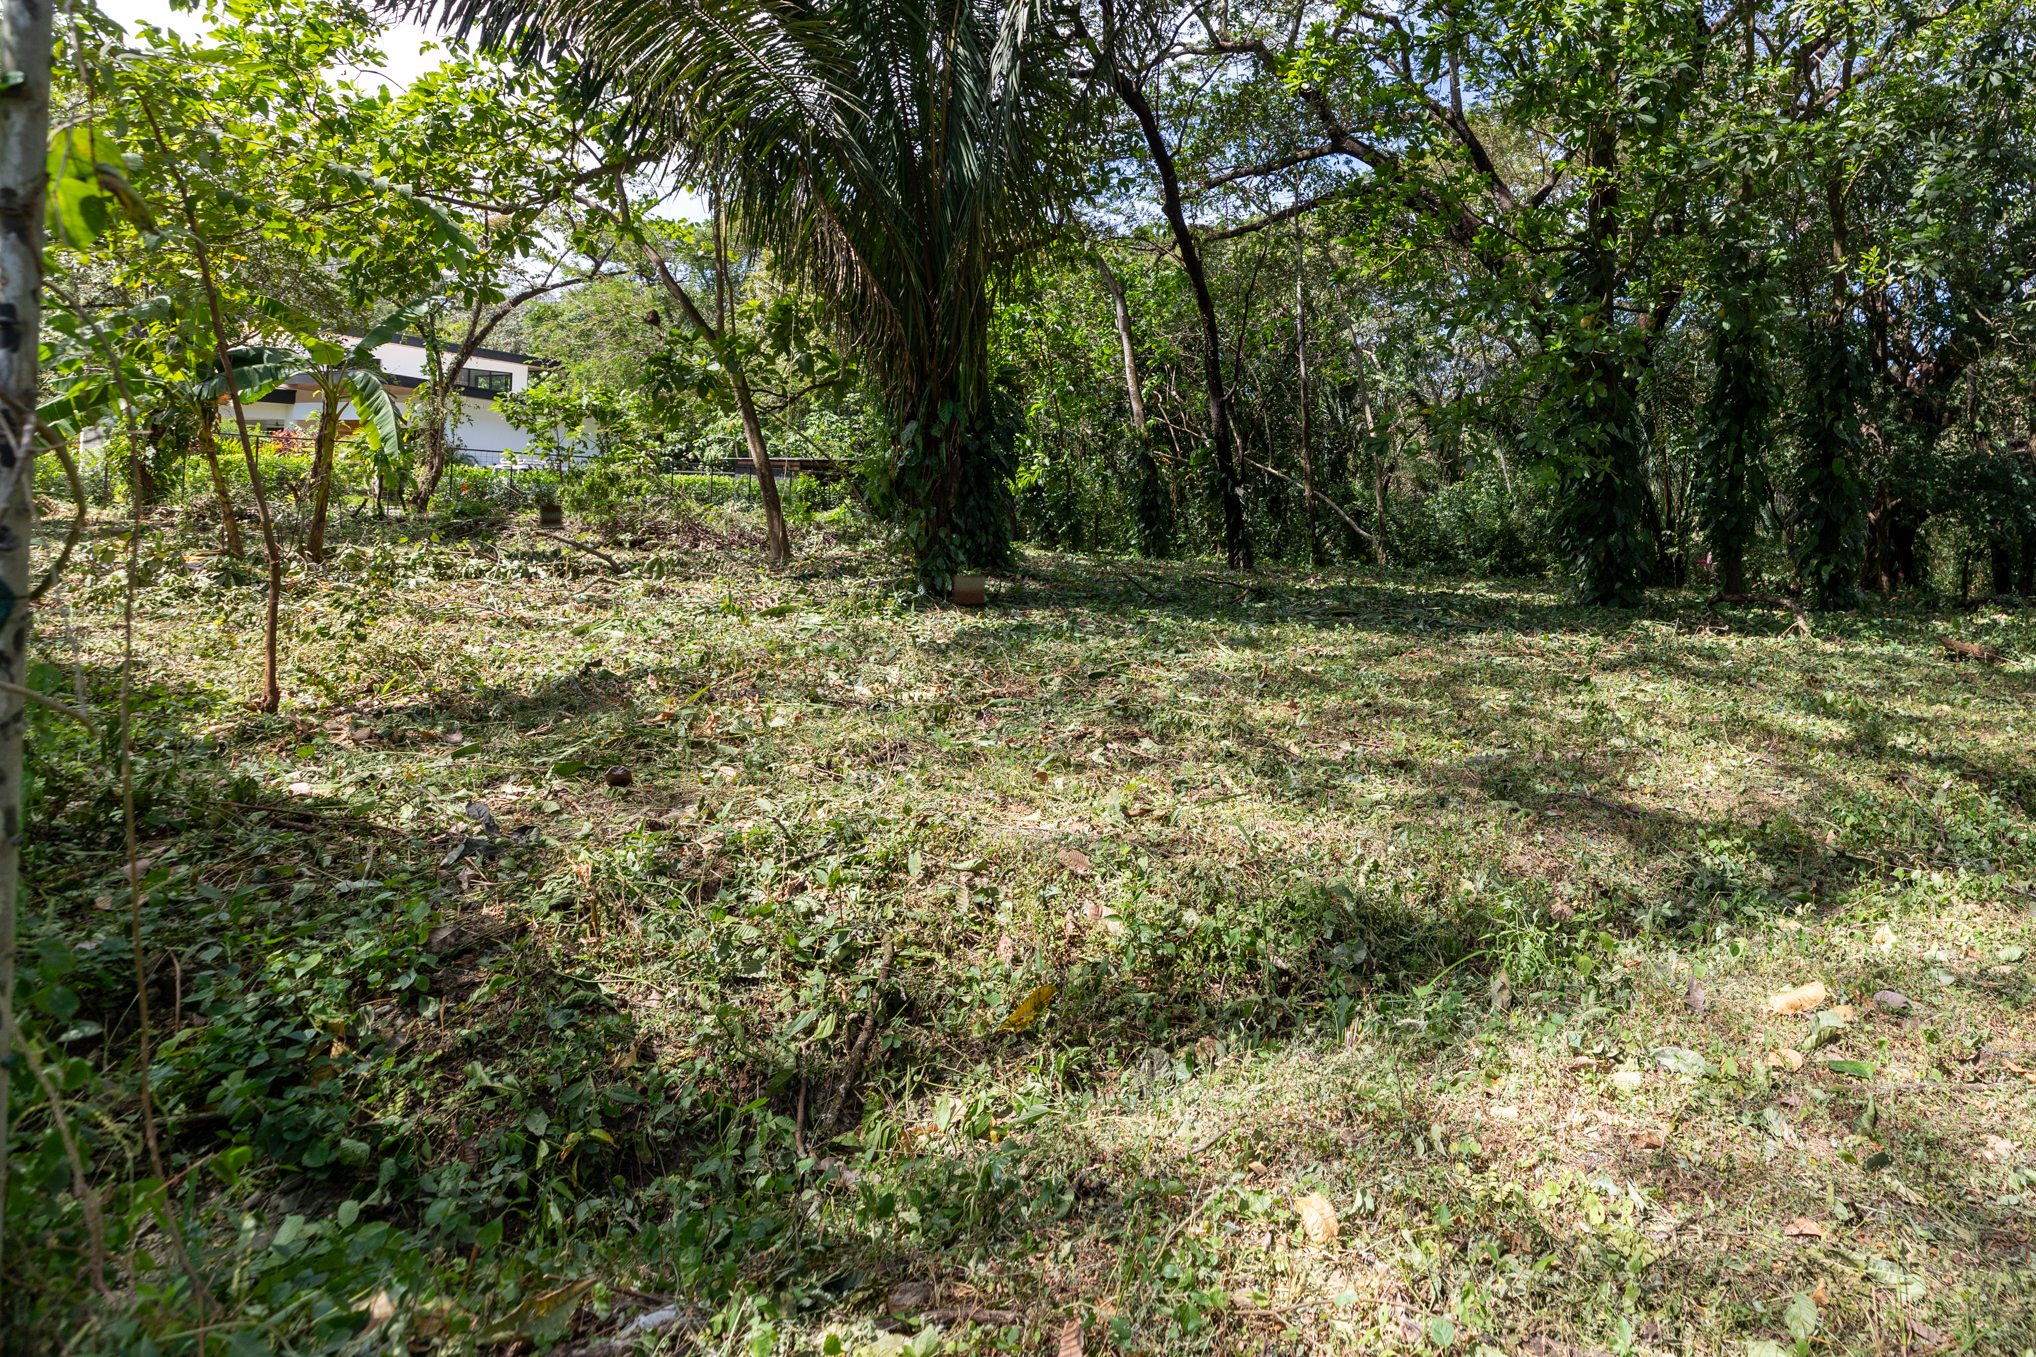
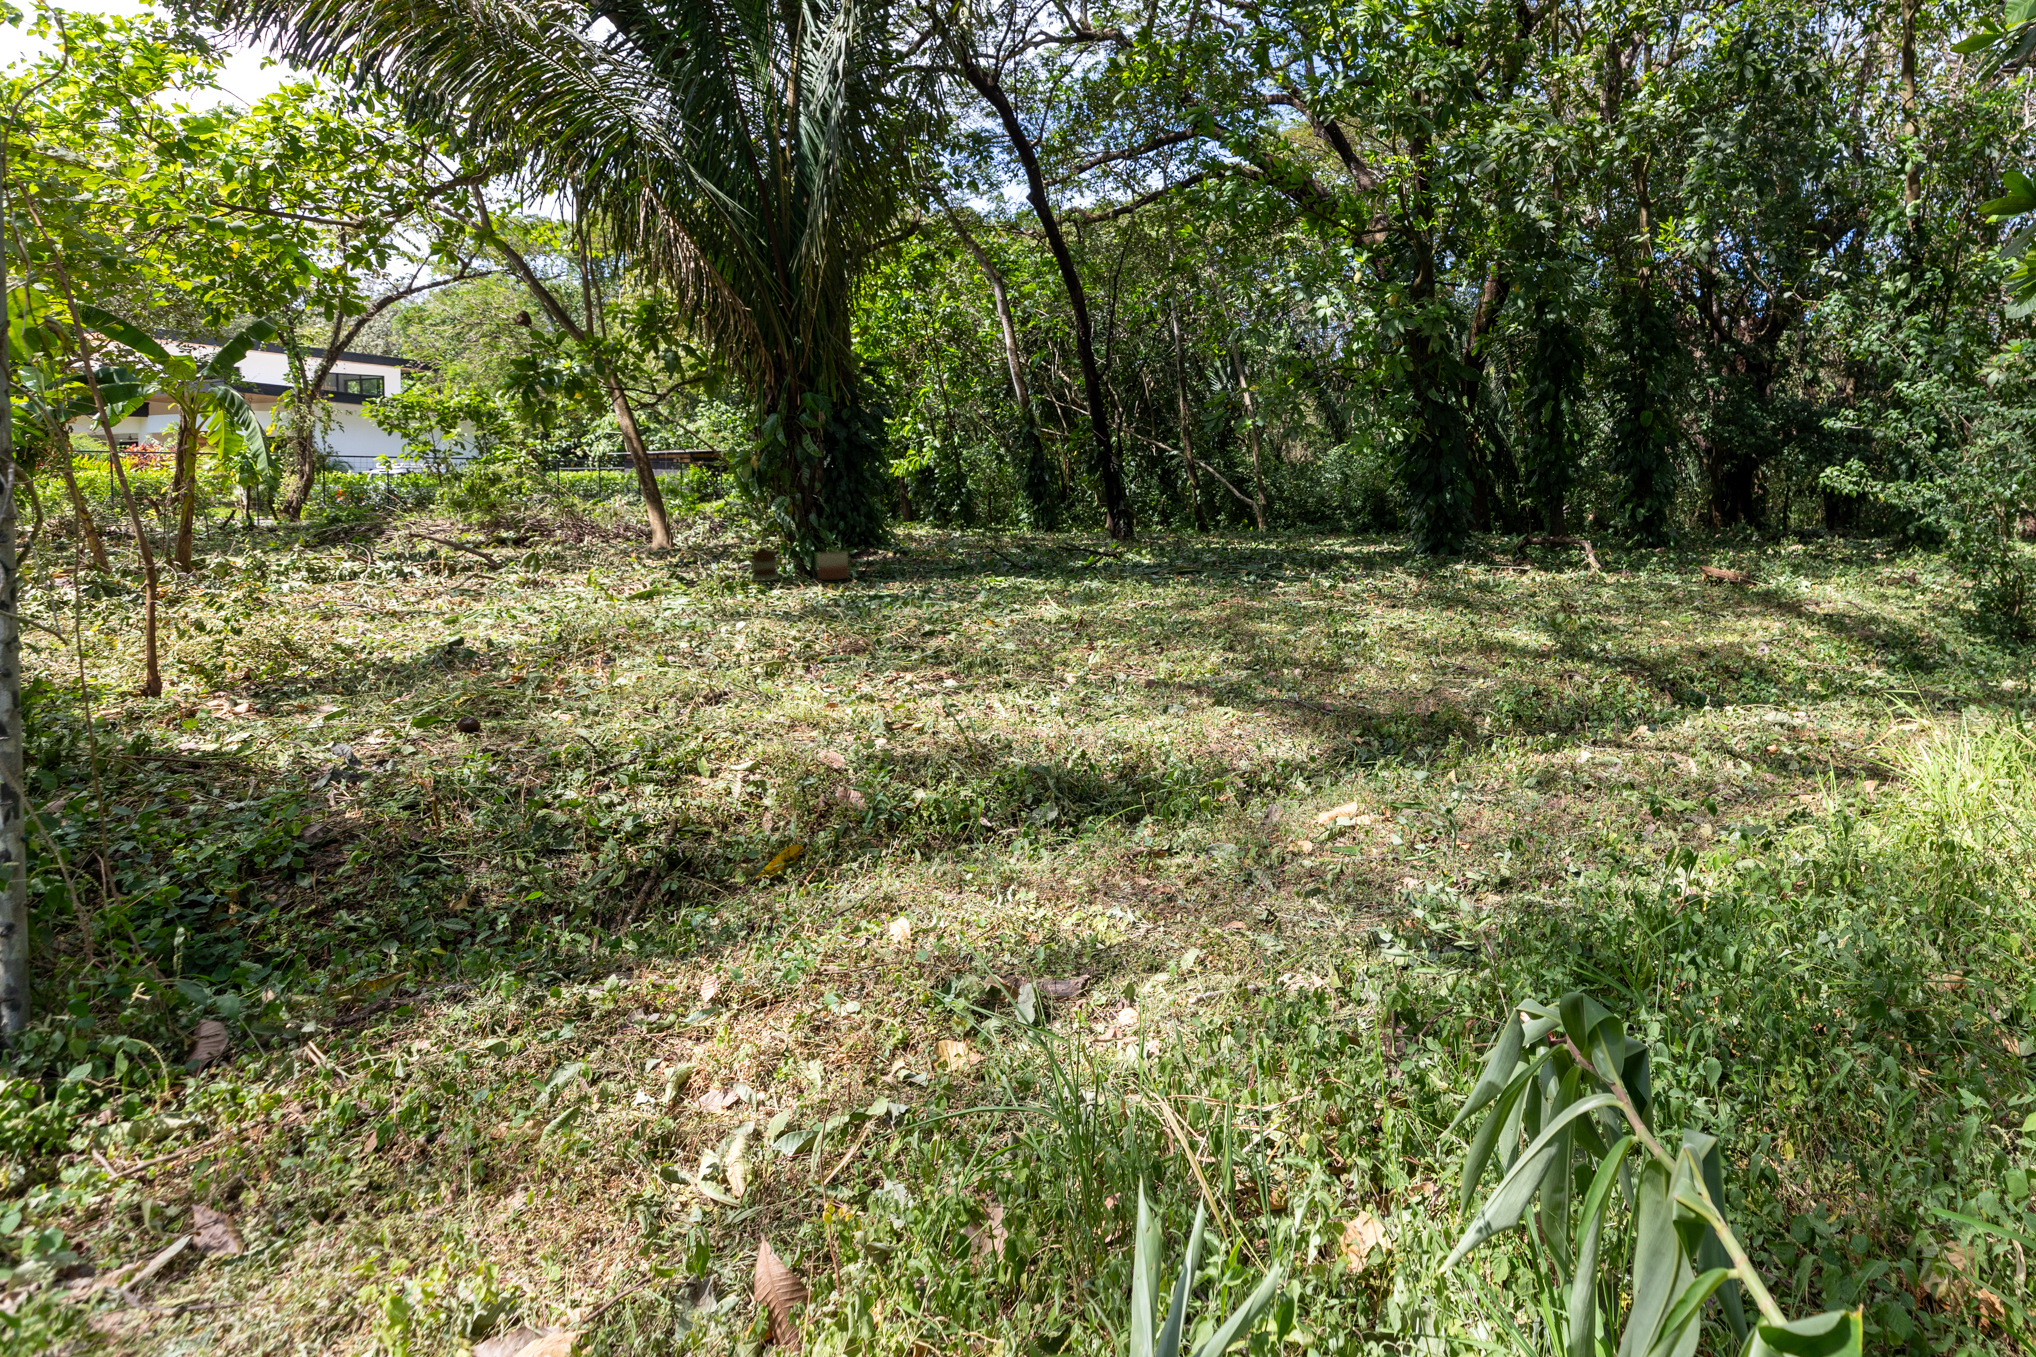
wooden bucket: present [539,490,564,529] -> present [751,535,779,581]

